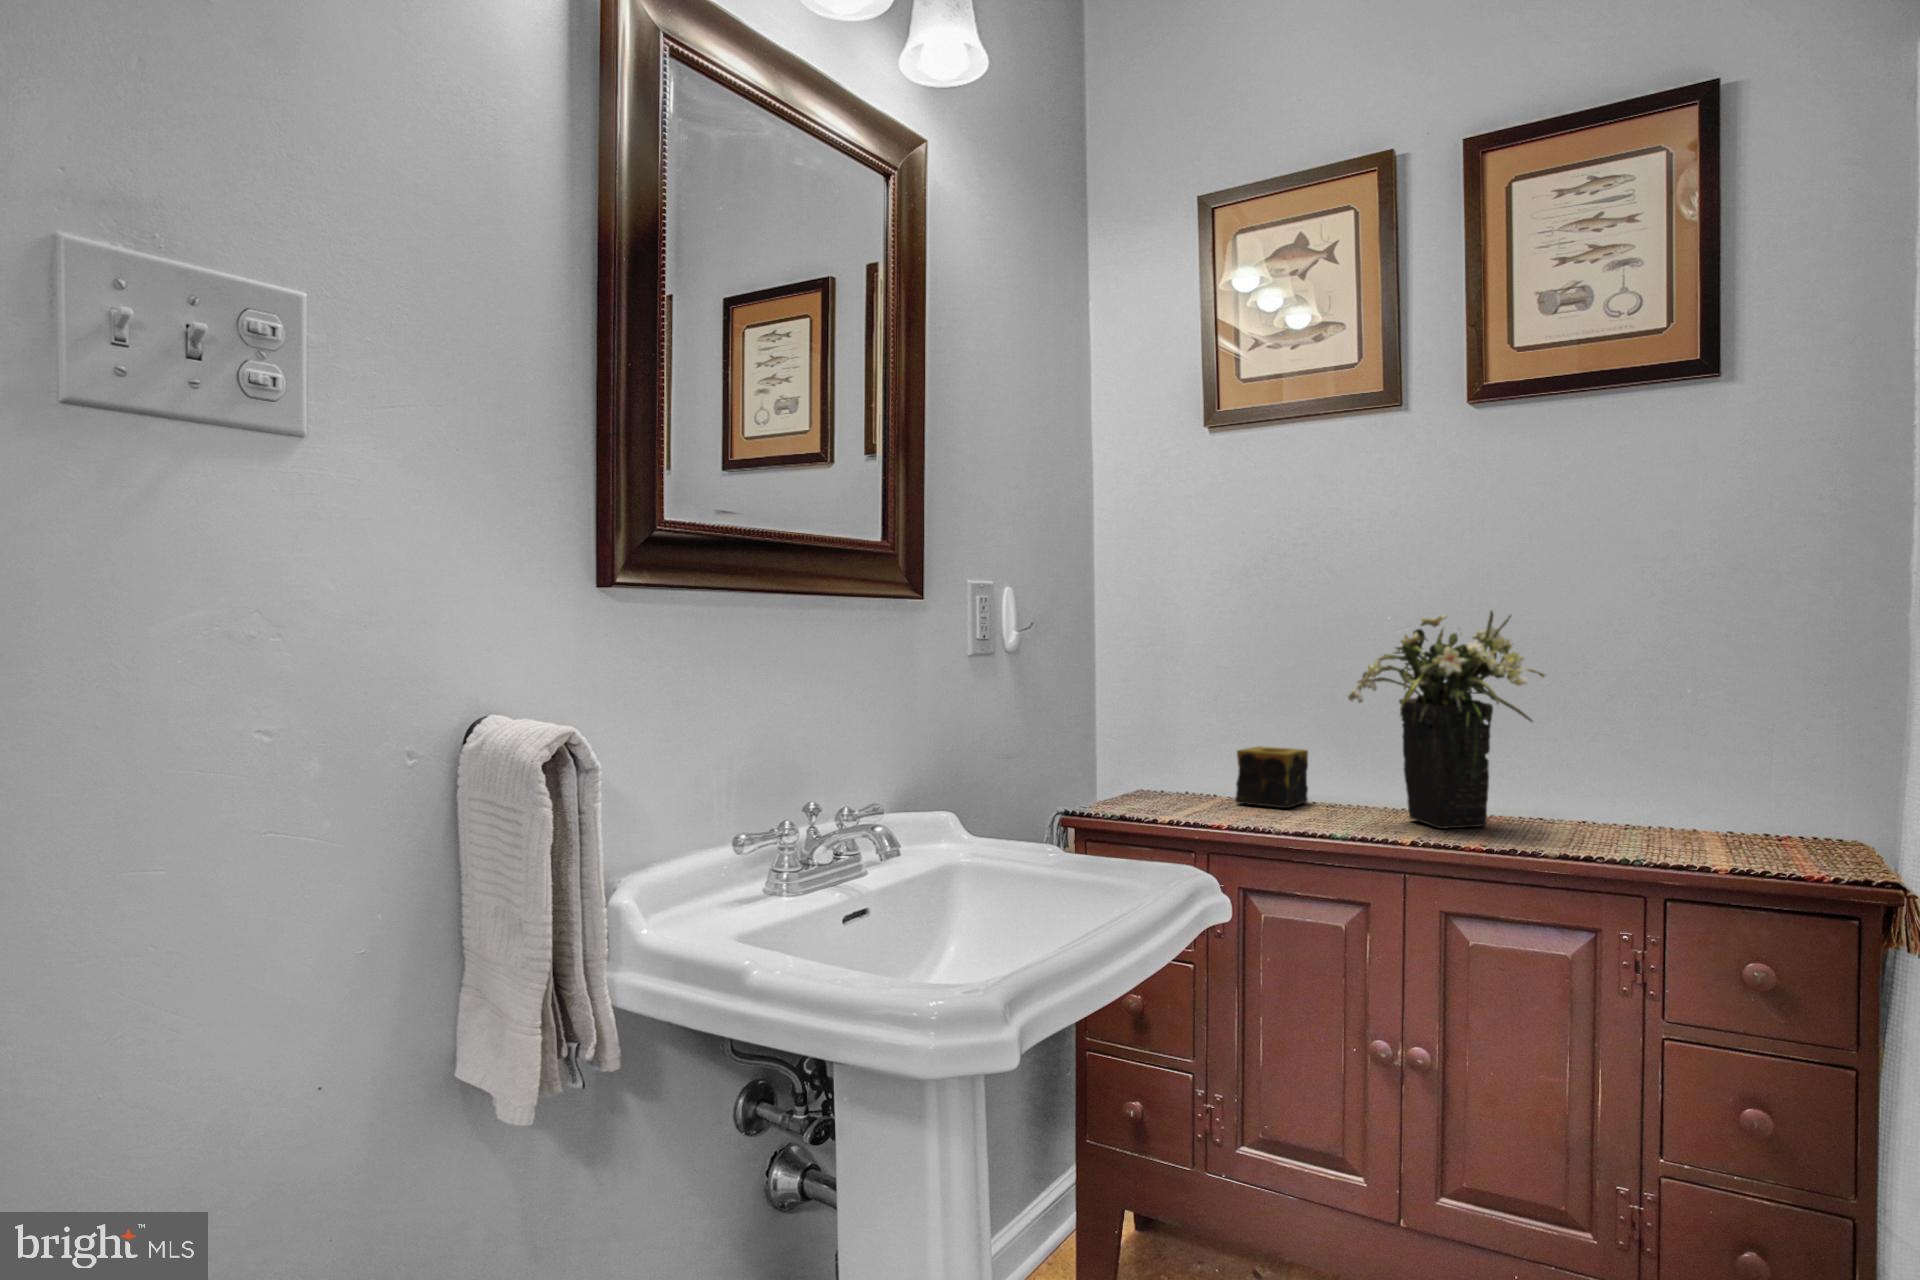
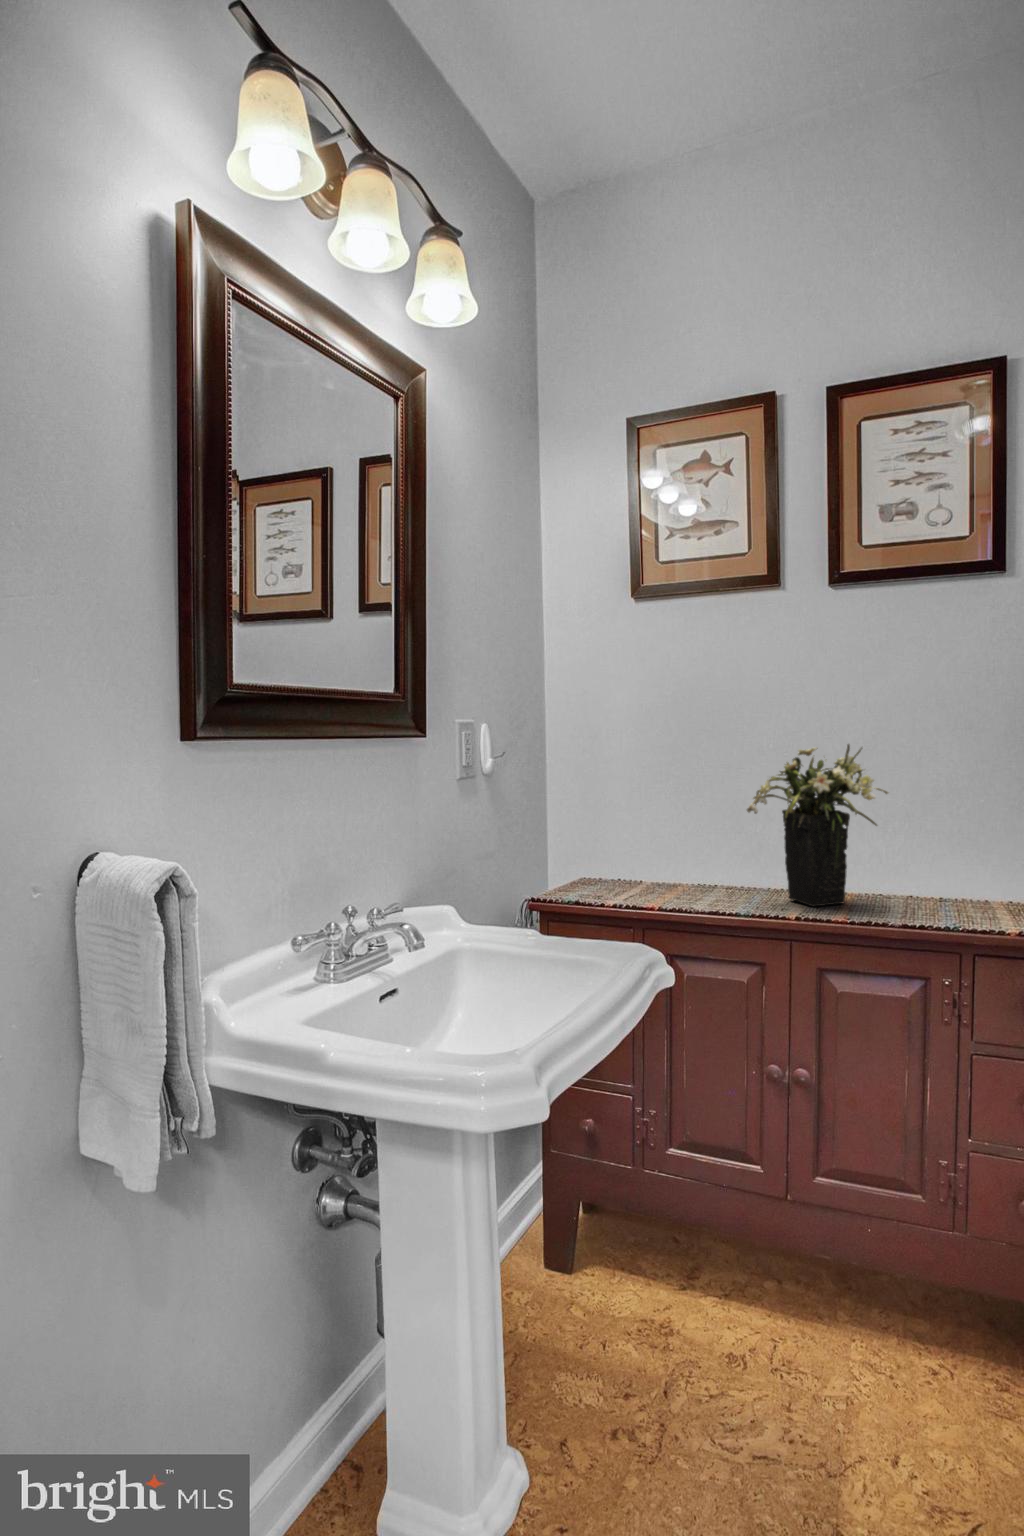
candle: present [1236,746,1308,808] -> none [659,846,712,893]

